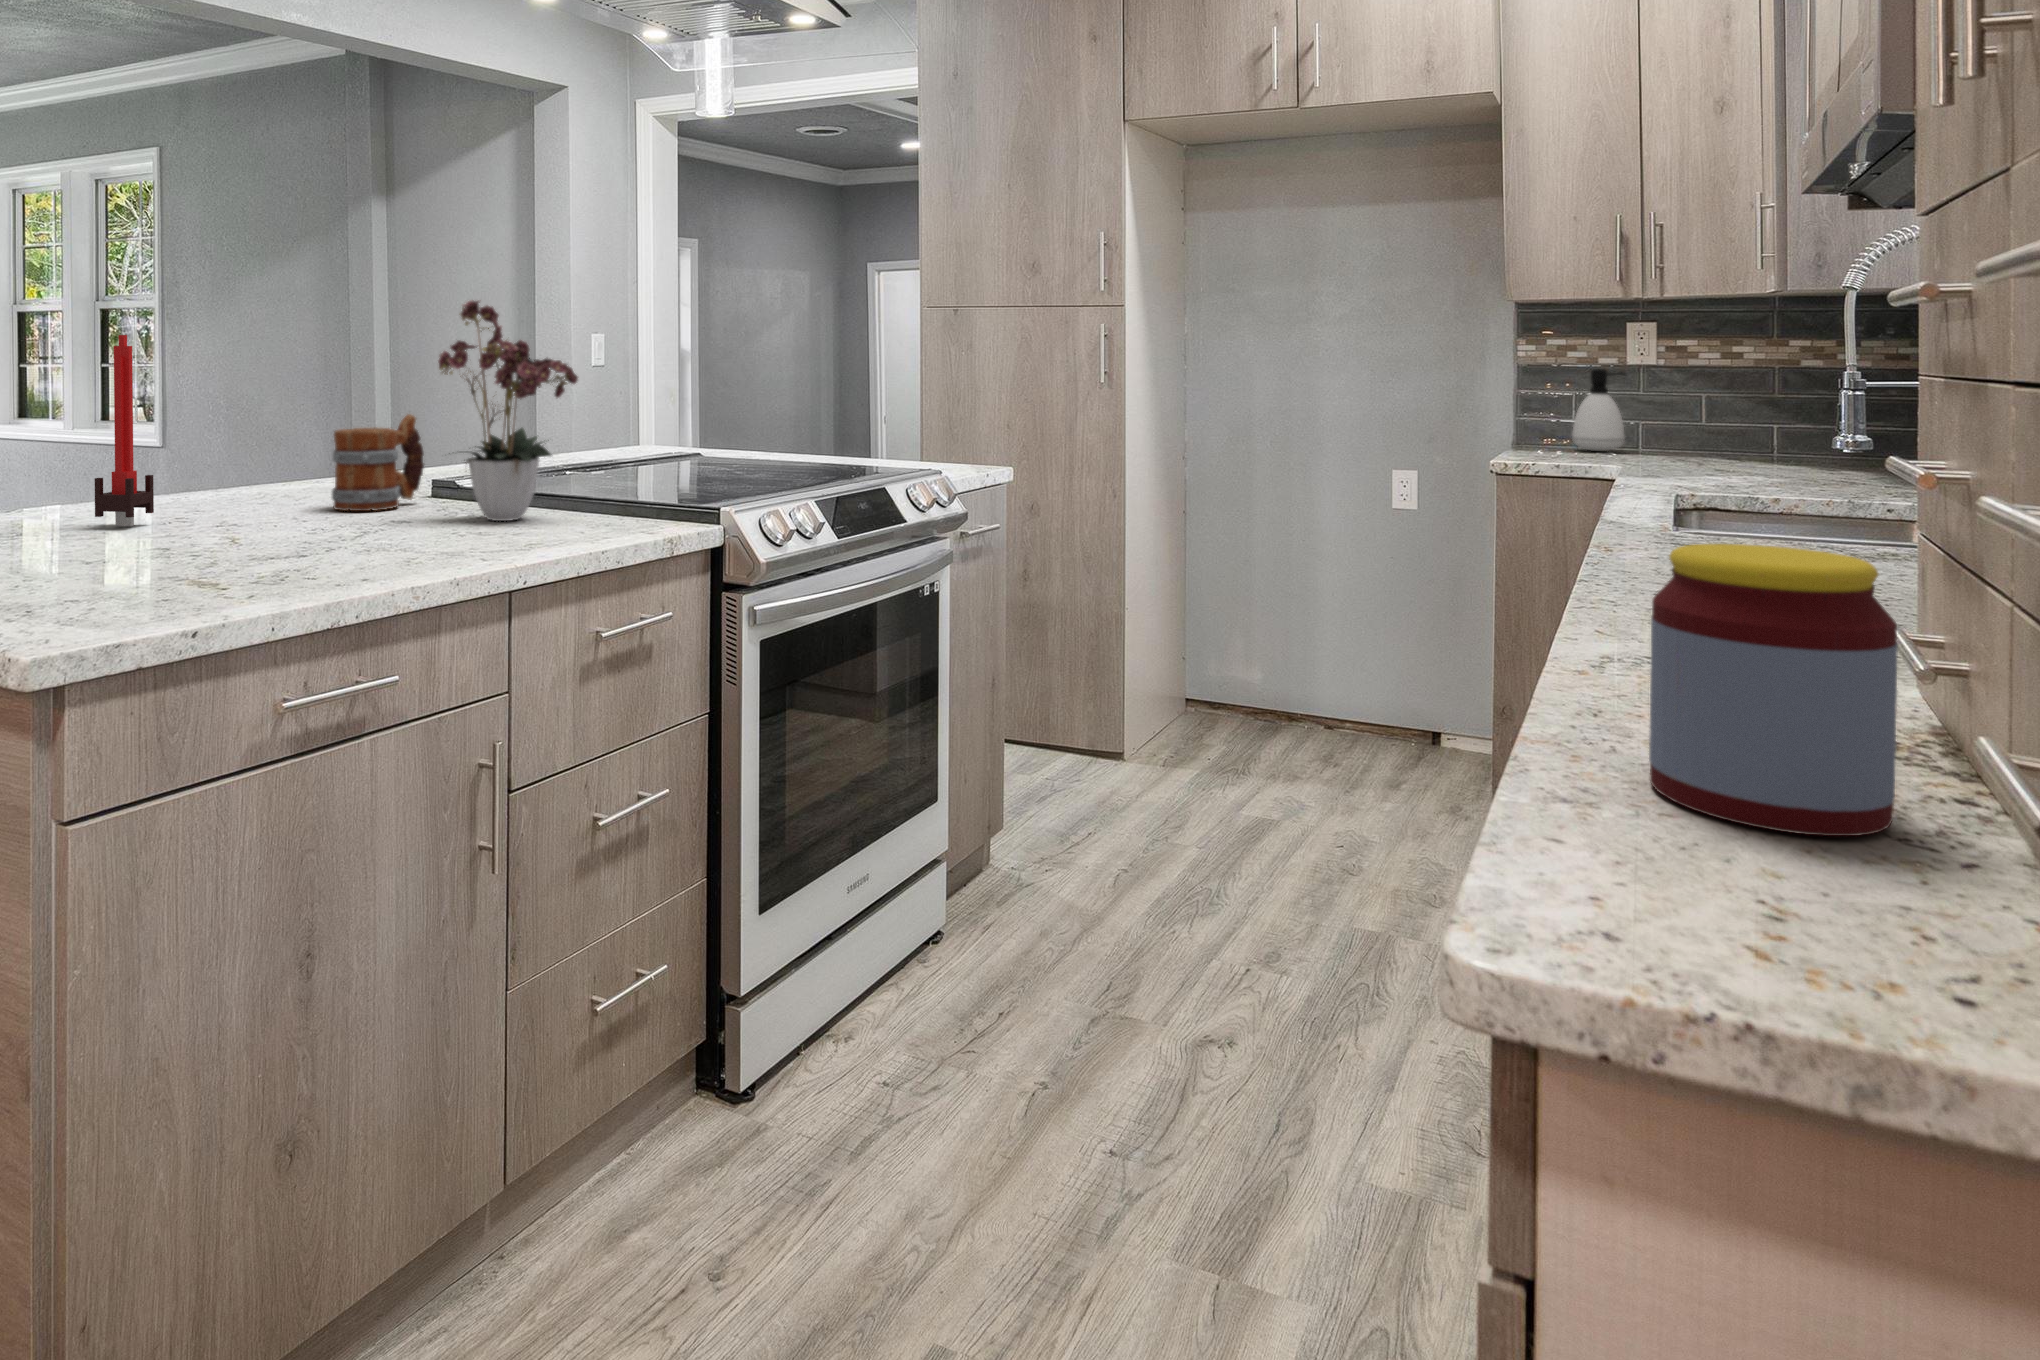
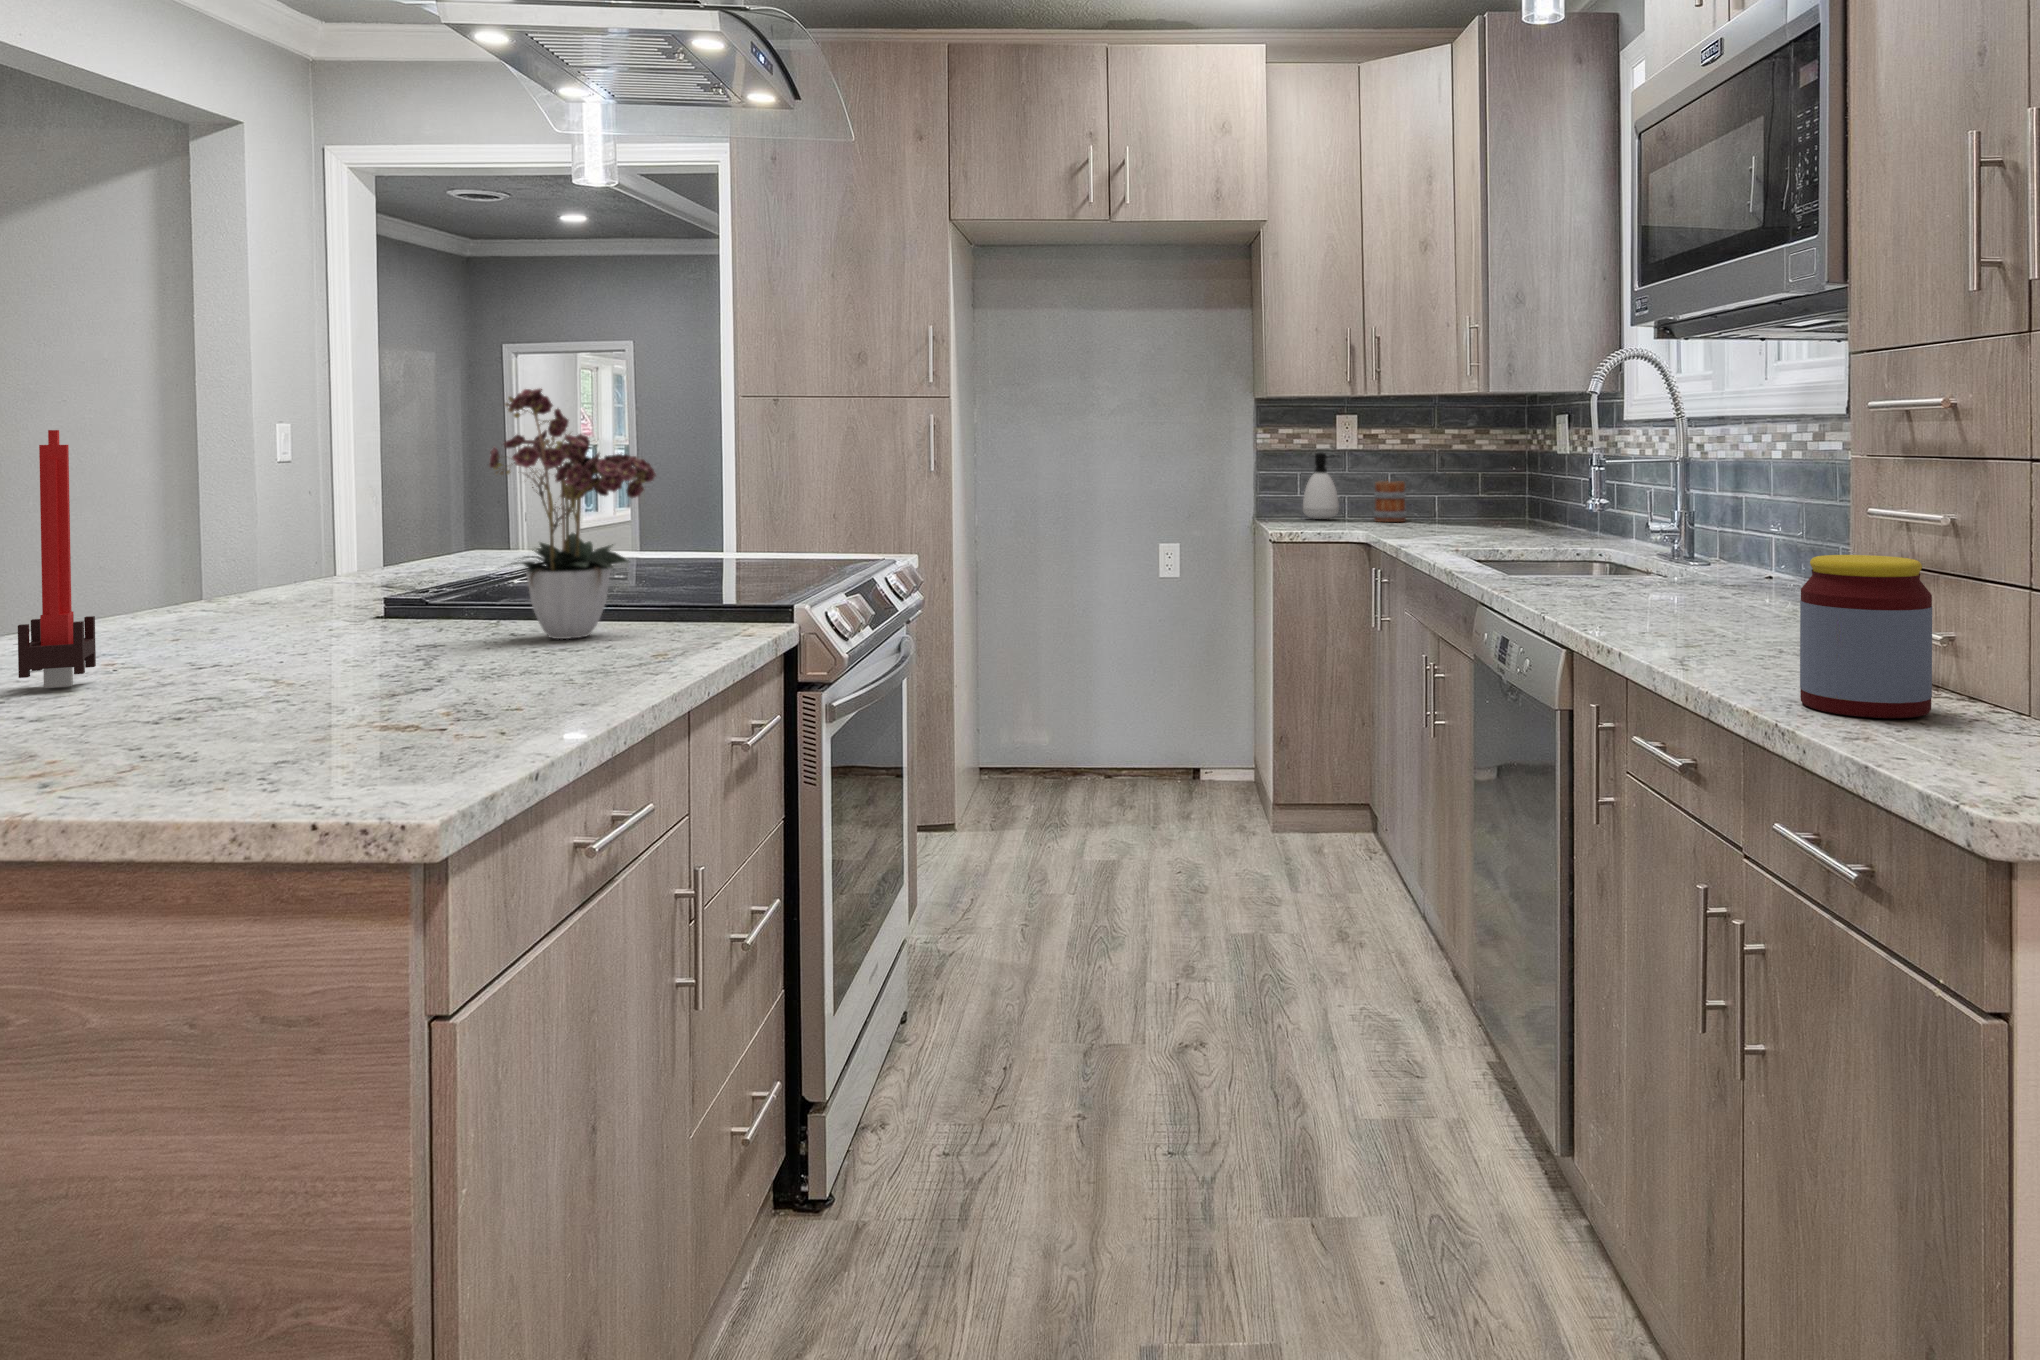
mug: present [332,414,424,511] -> present [1374,481,1407,522]

